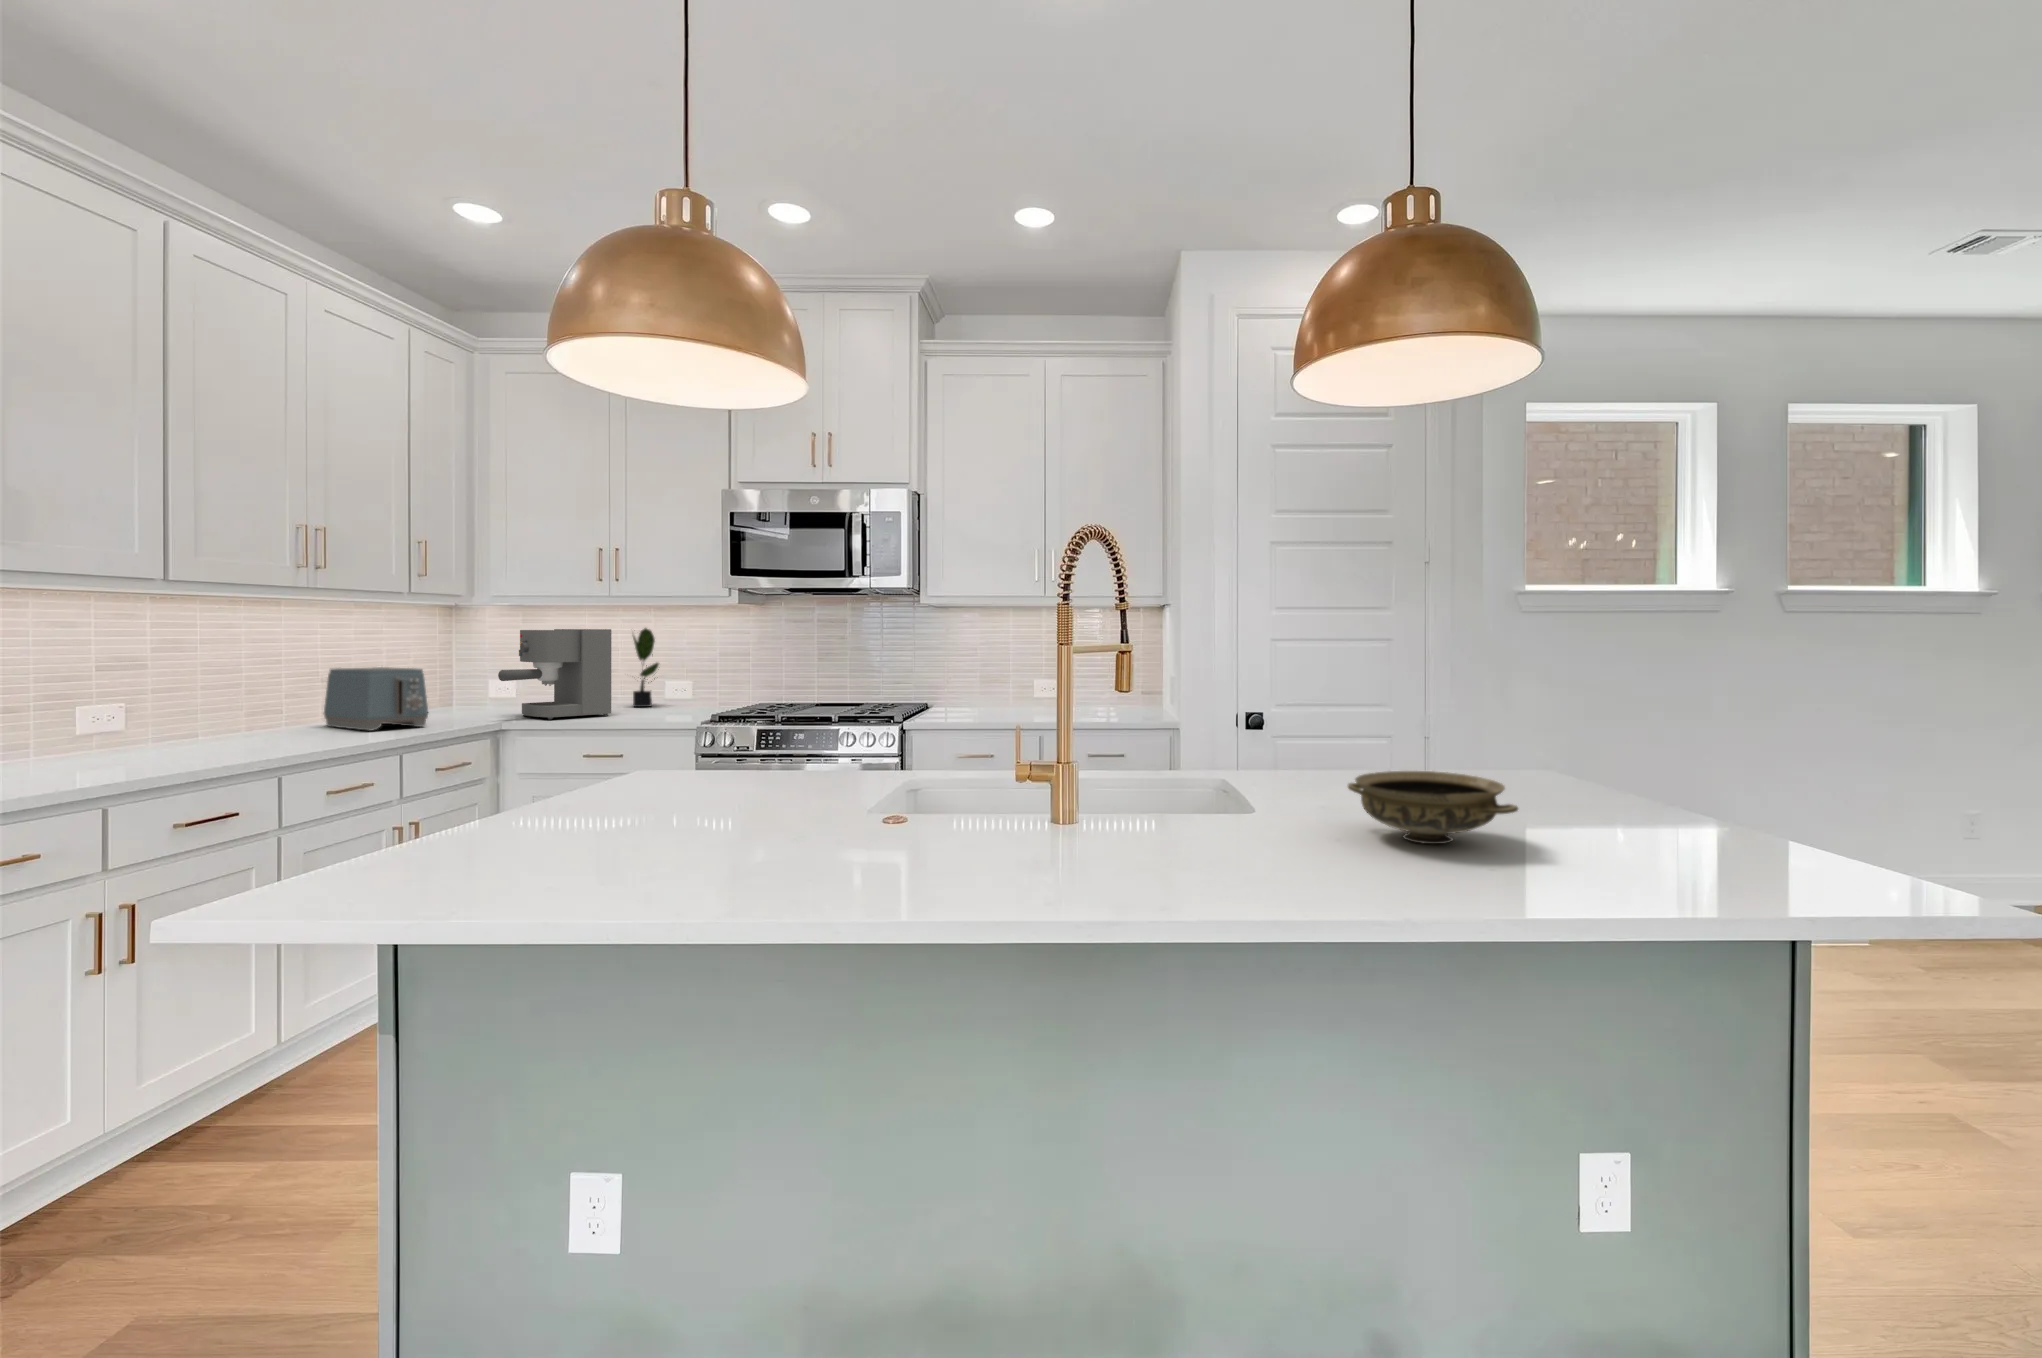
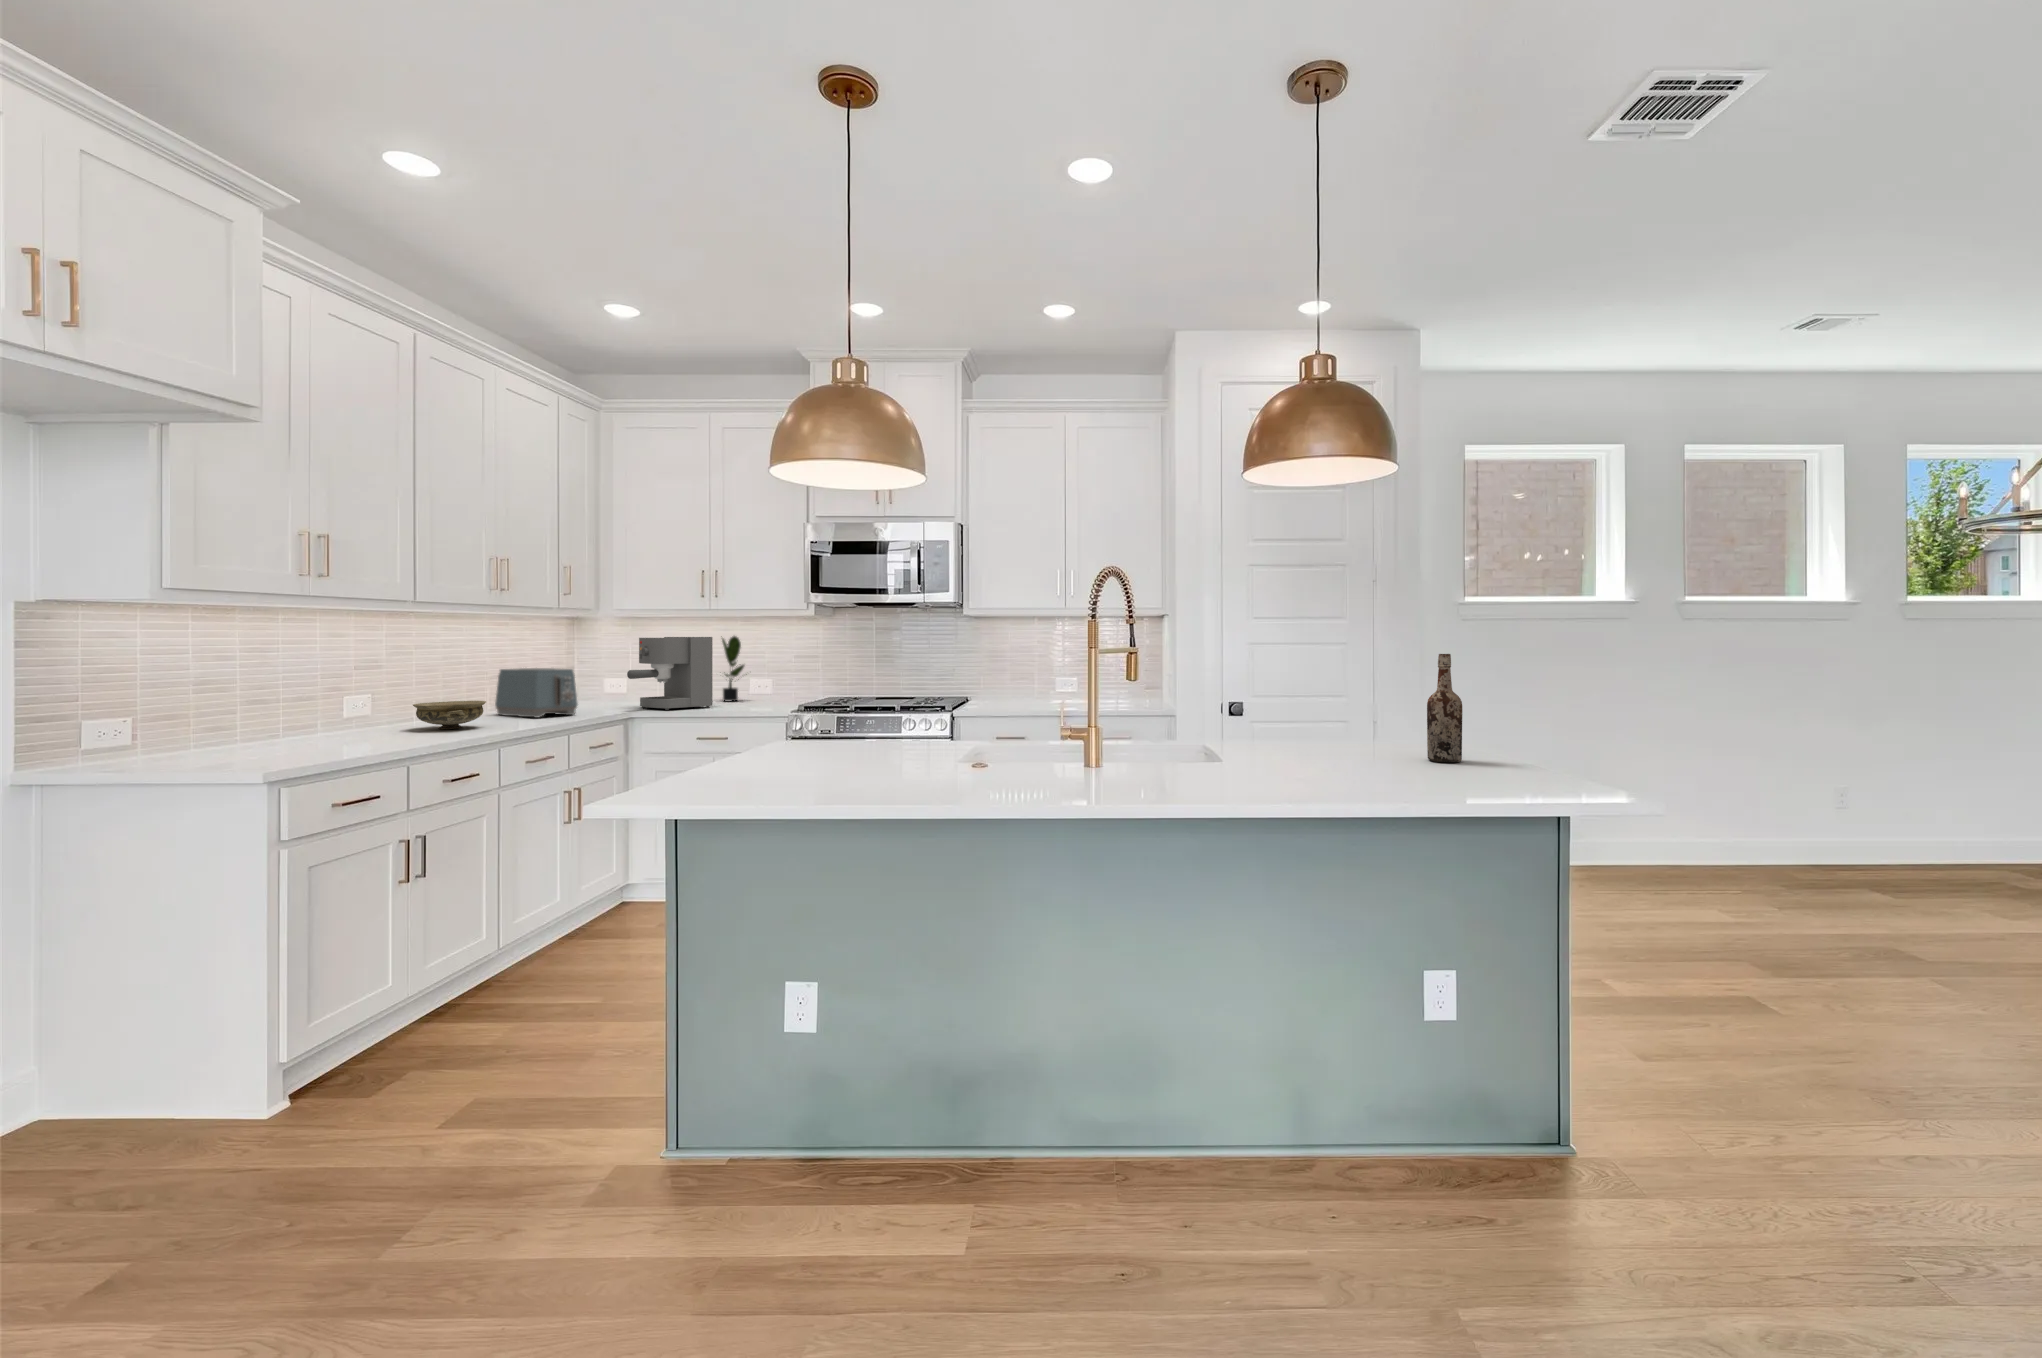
wine bottle: none [1558,656,1613,818] -> present [1427,654,1462,762]
ceramic bowl: present [1348,771,1518,844] -> present [413,701,486,729]

